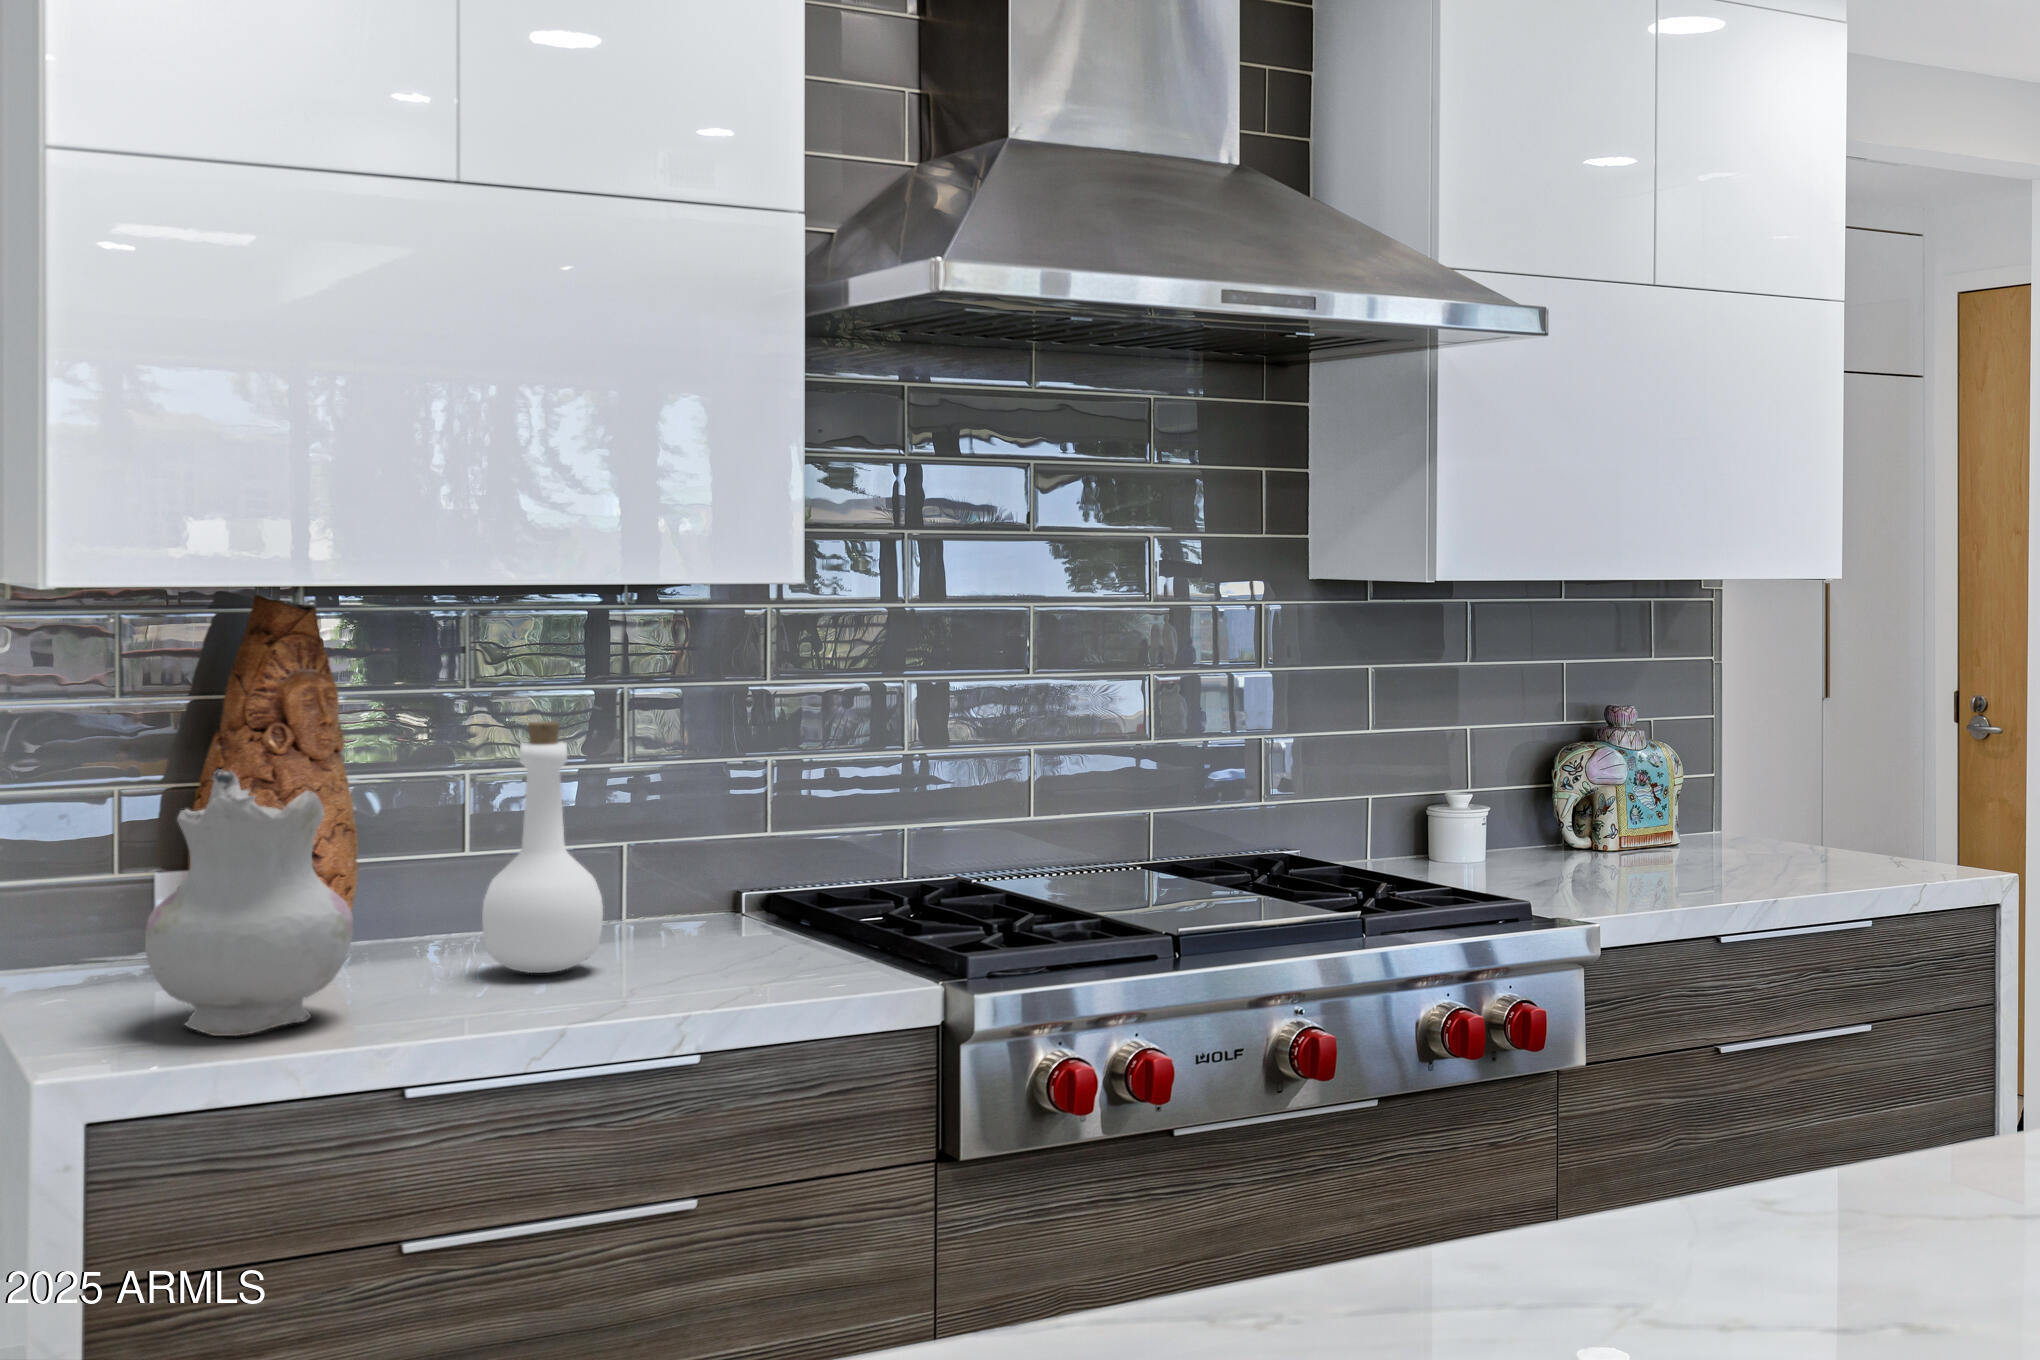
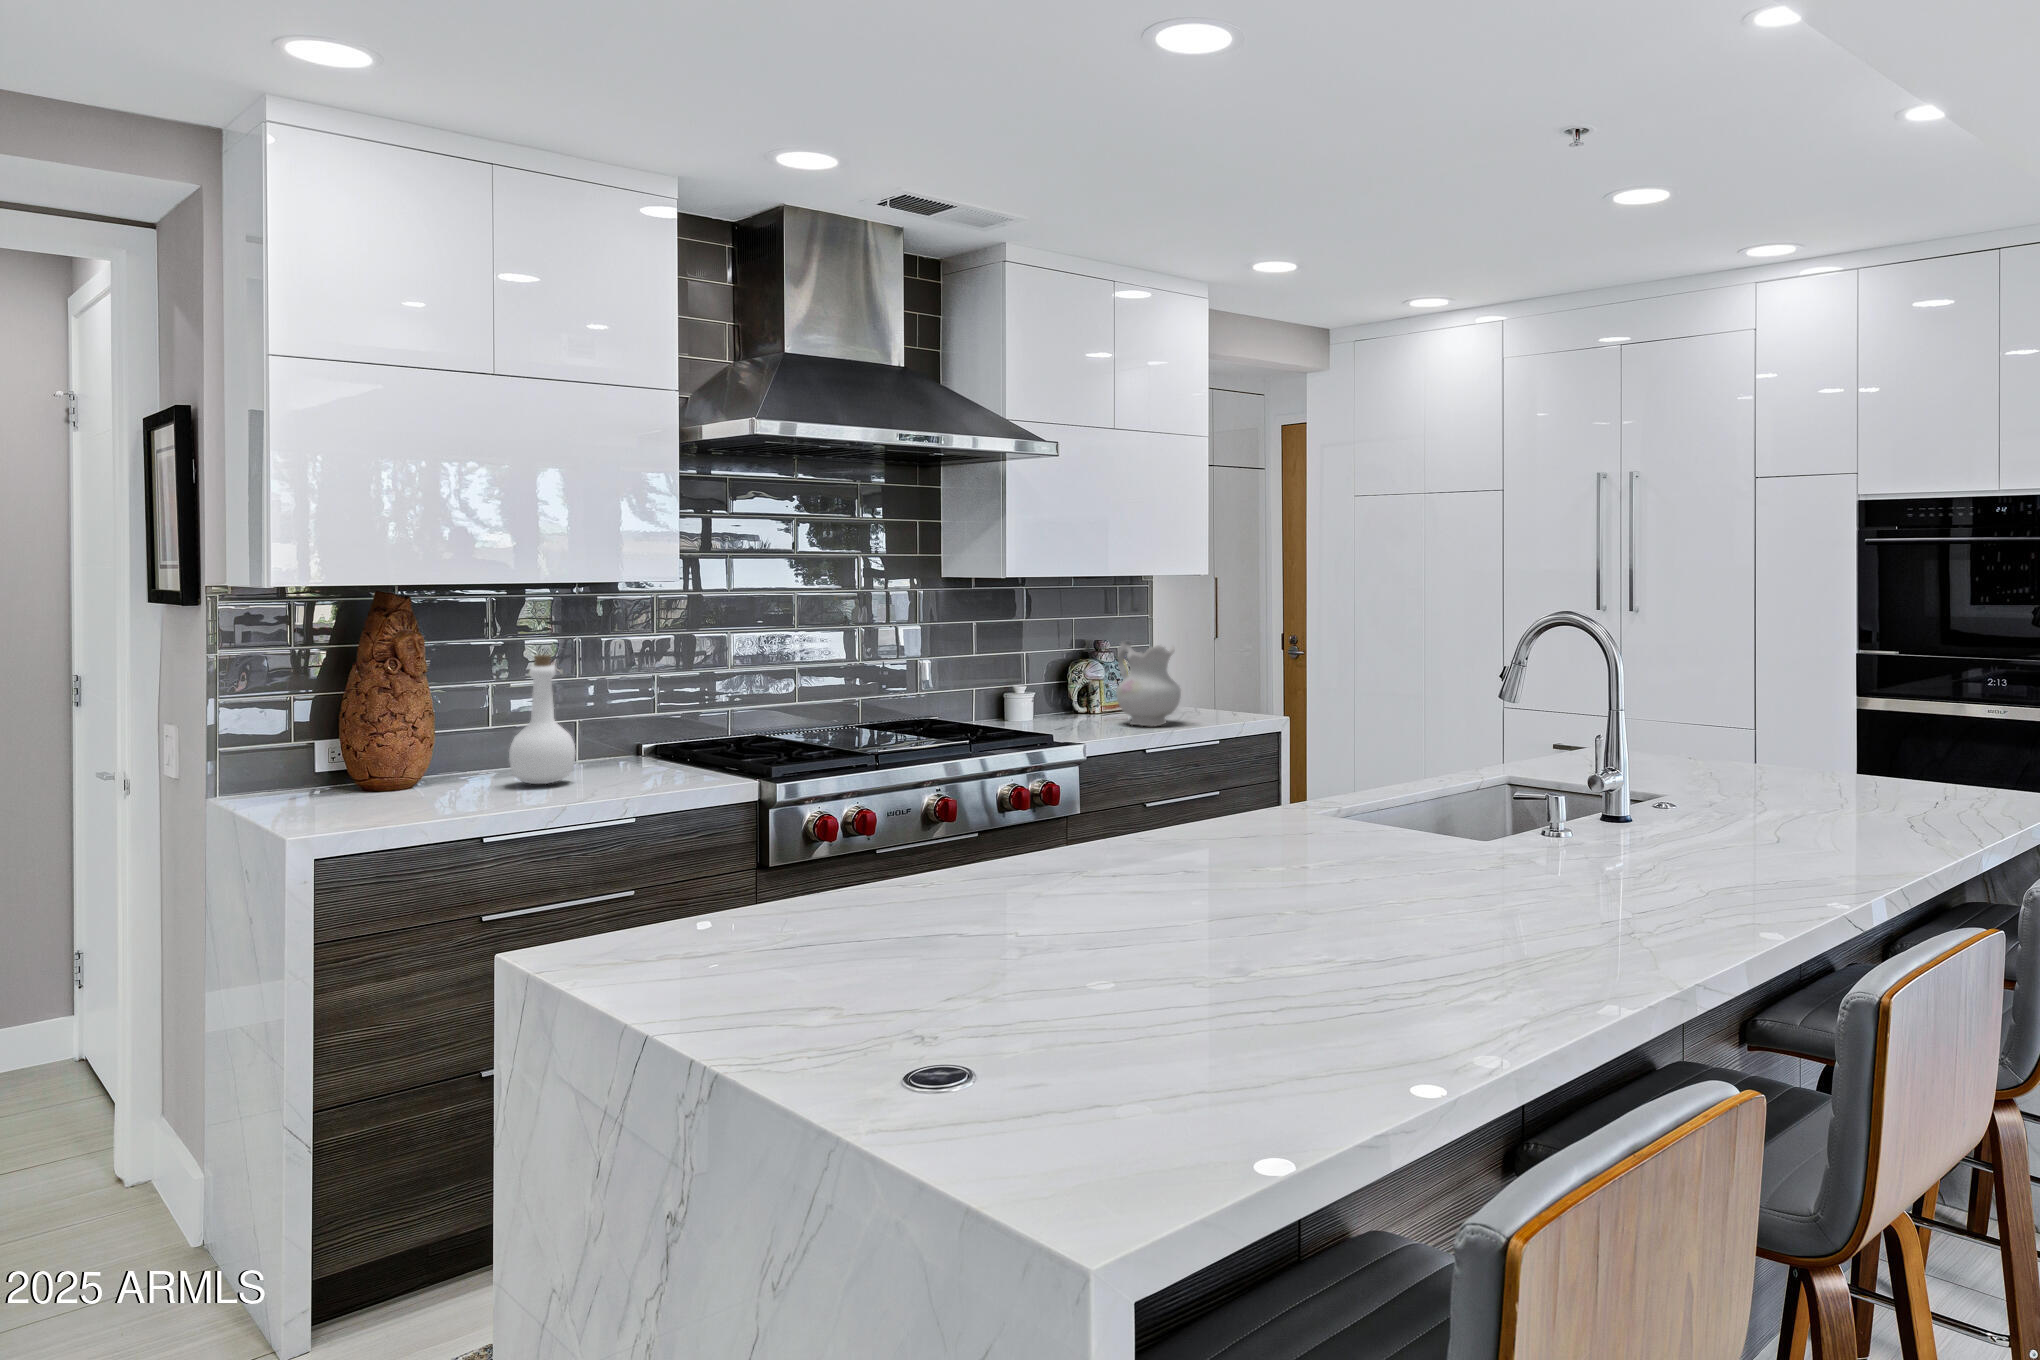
ceramic pitcher: present [145,769,353,1036] -> present [1116,641,1181,727]

